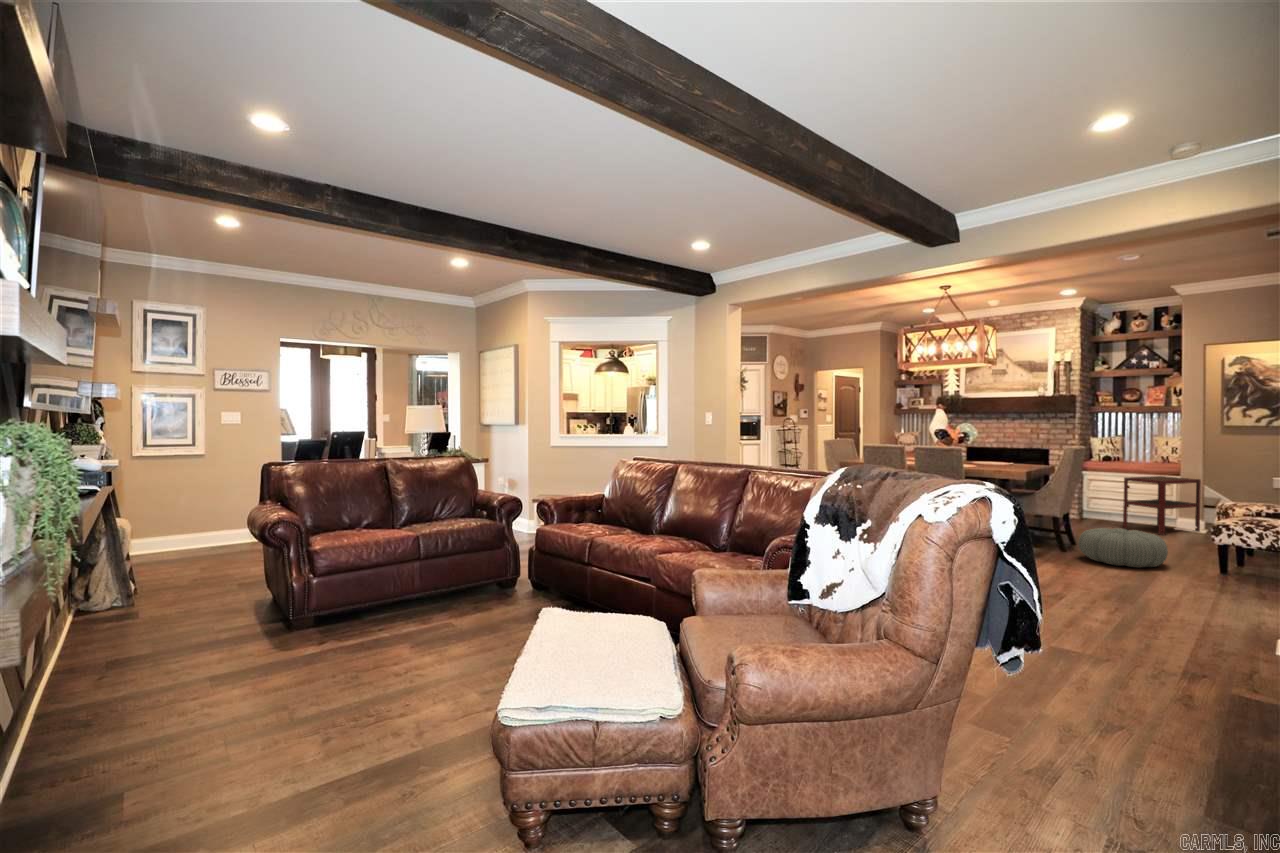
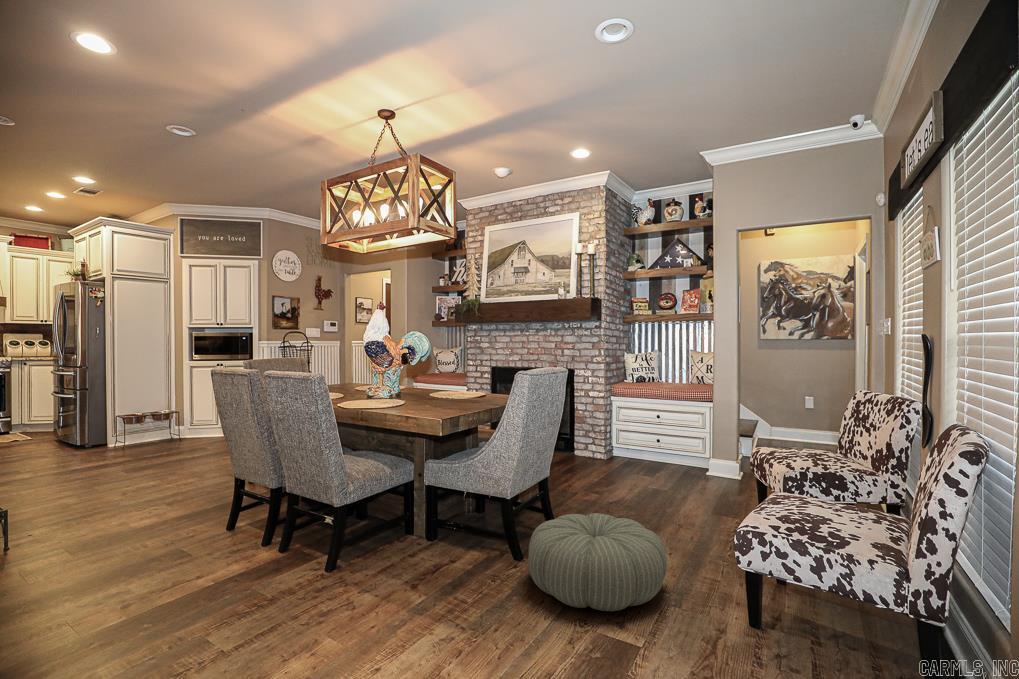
side table: present [1123,476,1201,535] -> none [643,403,734,491]

